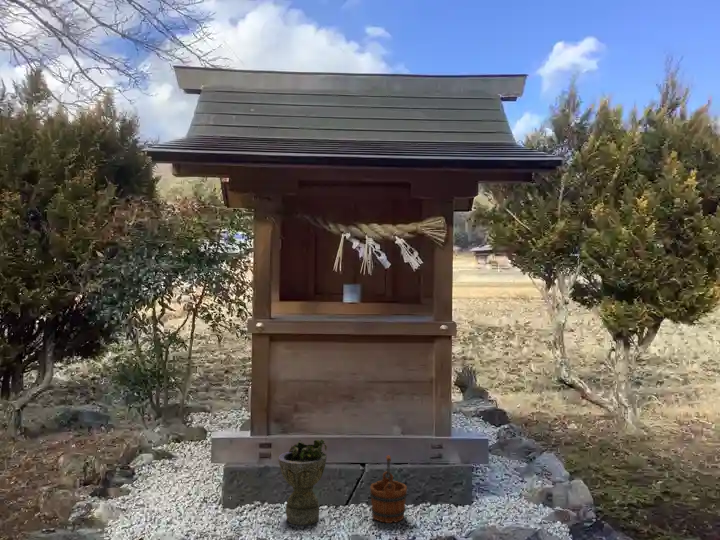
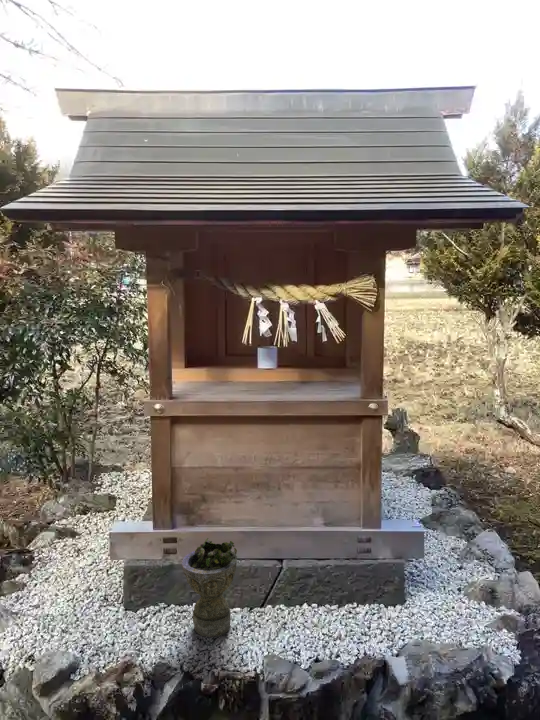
wooden bucket: present [370,455,407,523] -> none [288,556,330,634]

